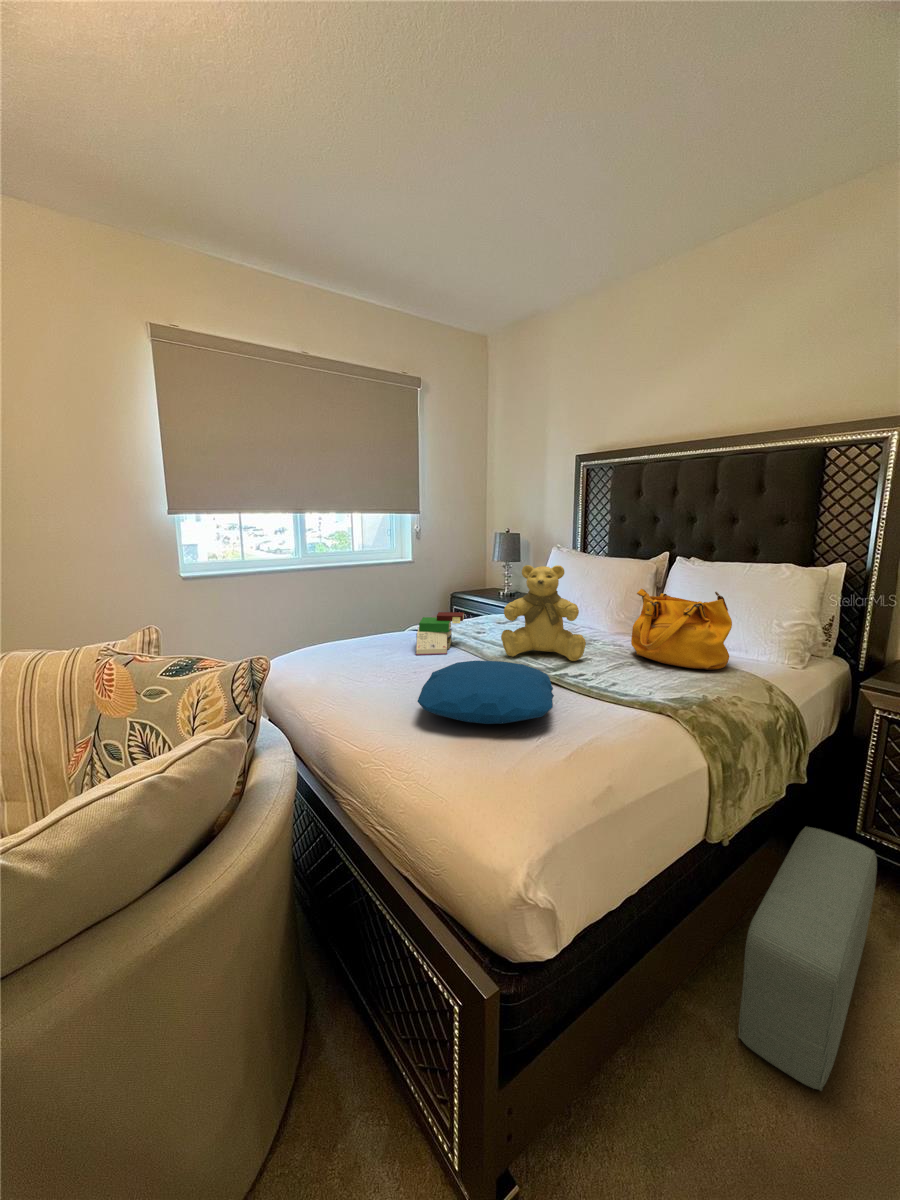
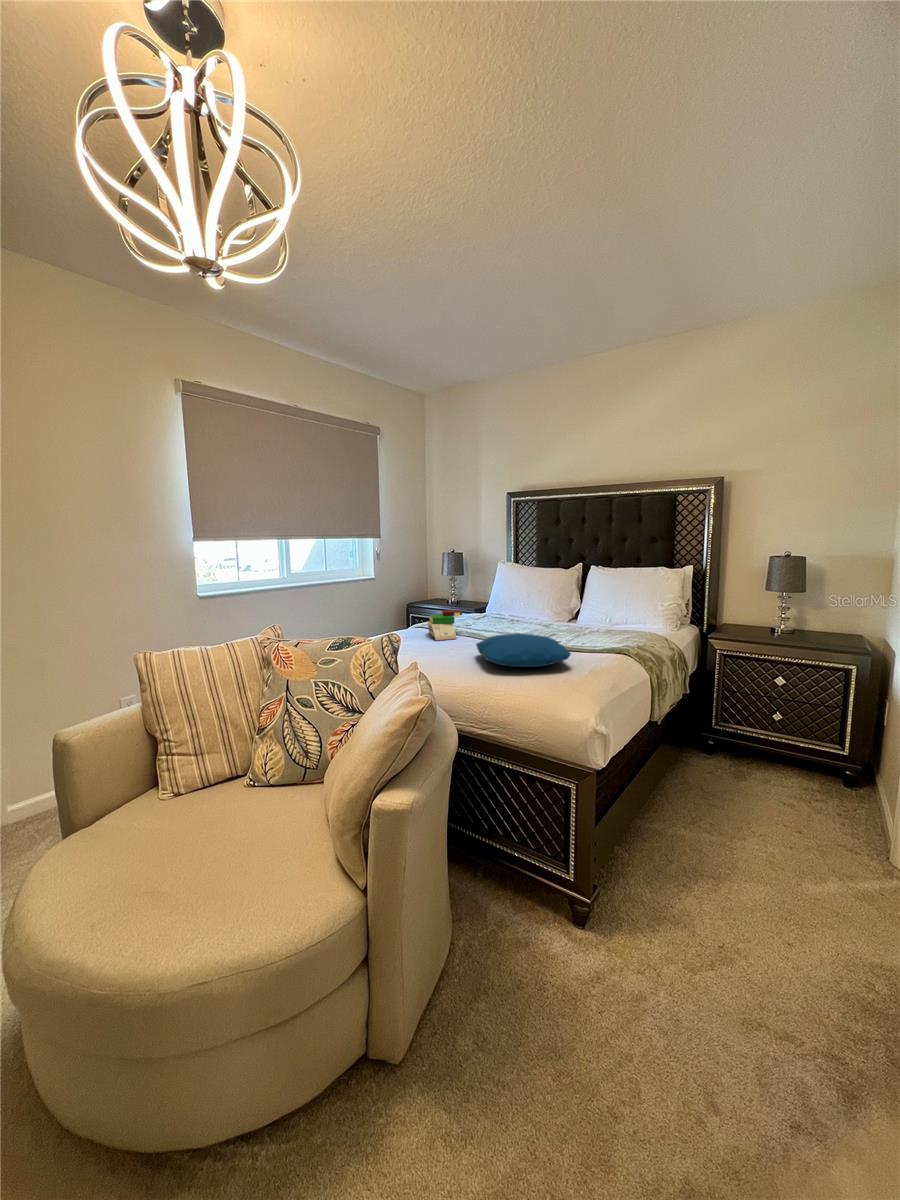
teddy bear: present [501,565,586,661] -> none [495,572,554,637]
handbag: present [631,589,732,670] -> none [576,585,642,635]
pouf: present [738,826,877,1091] -> none [683,724,738,853]

